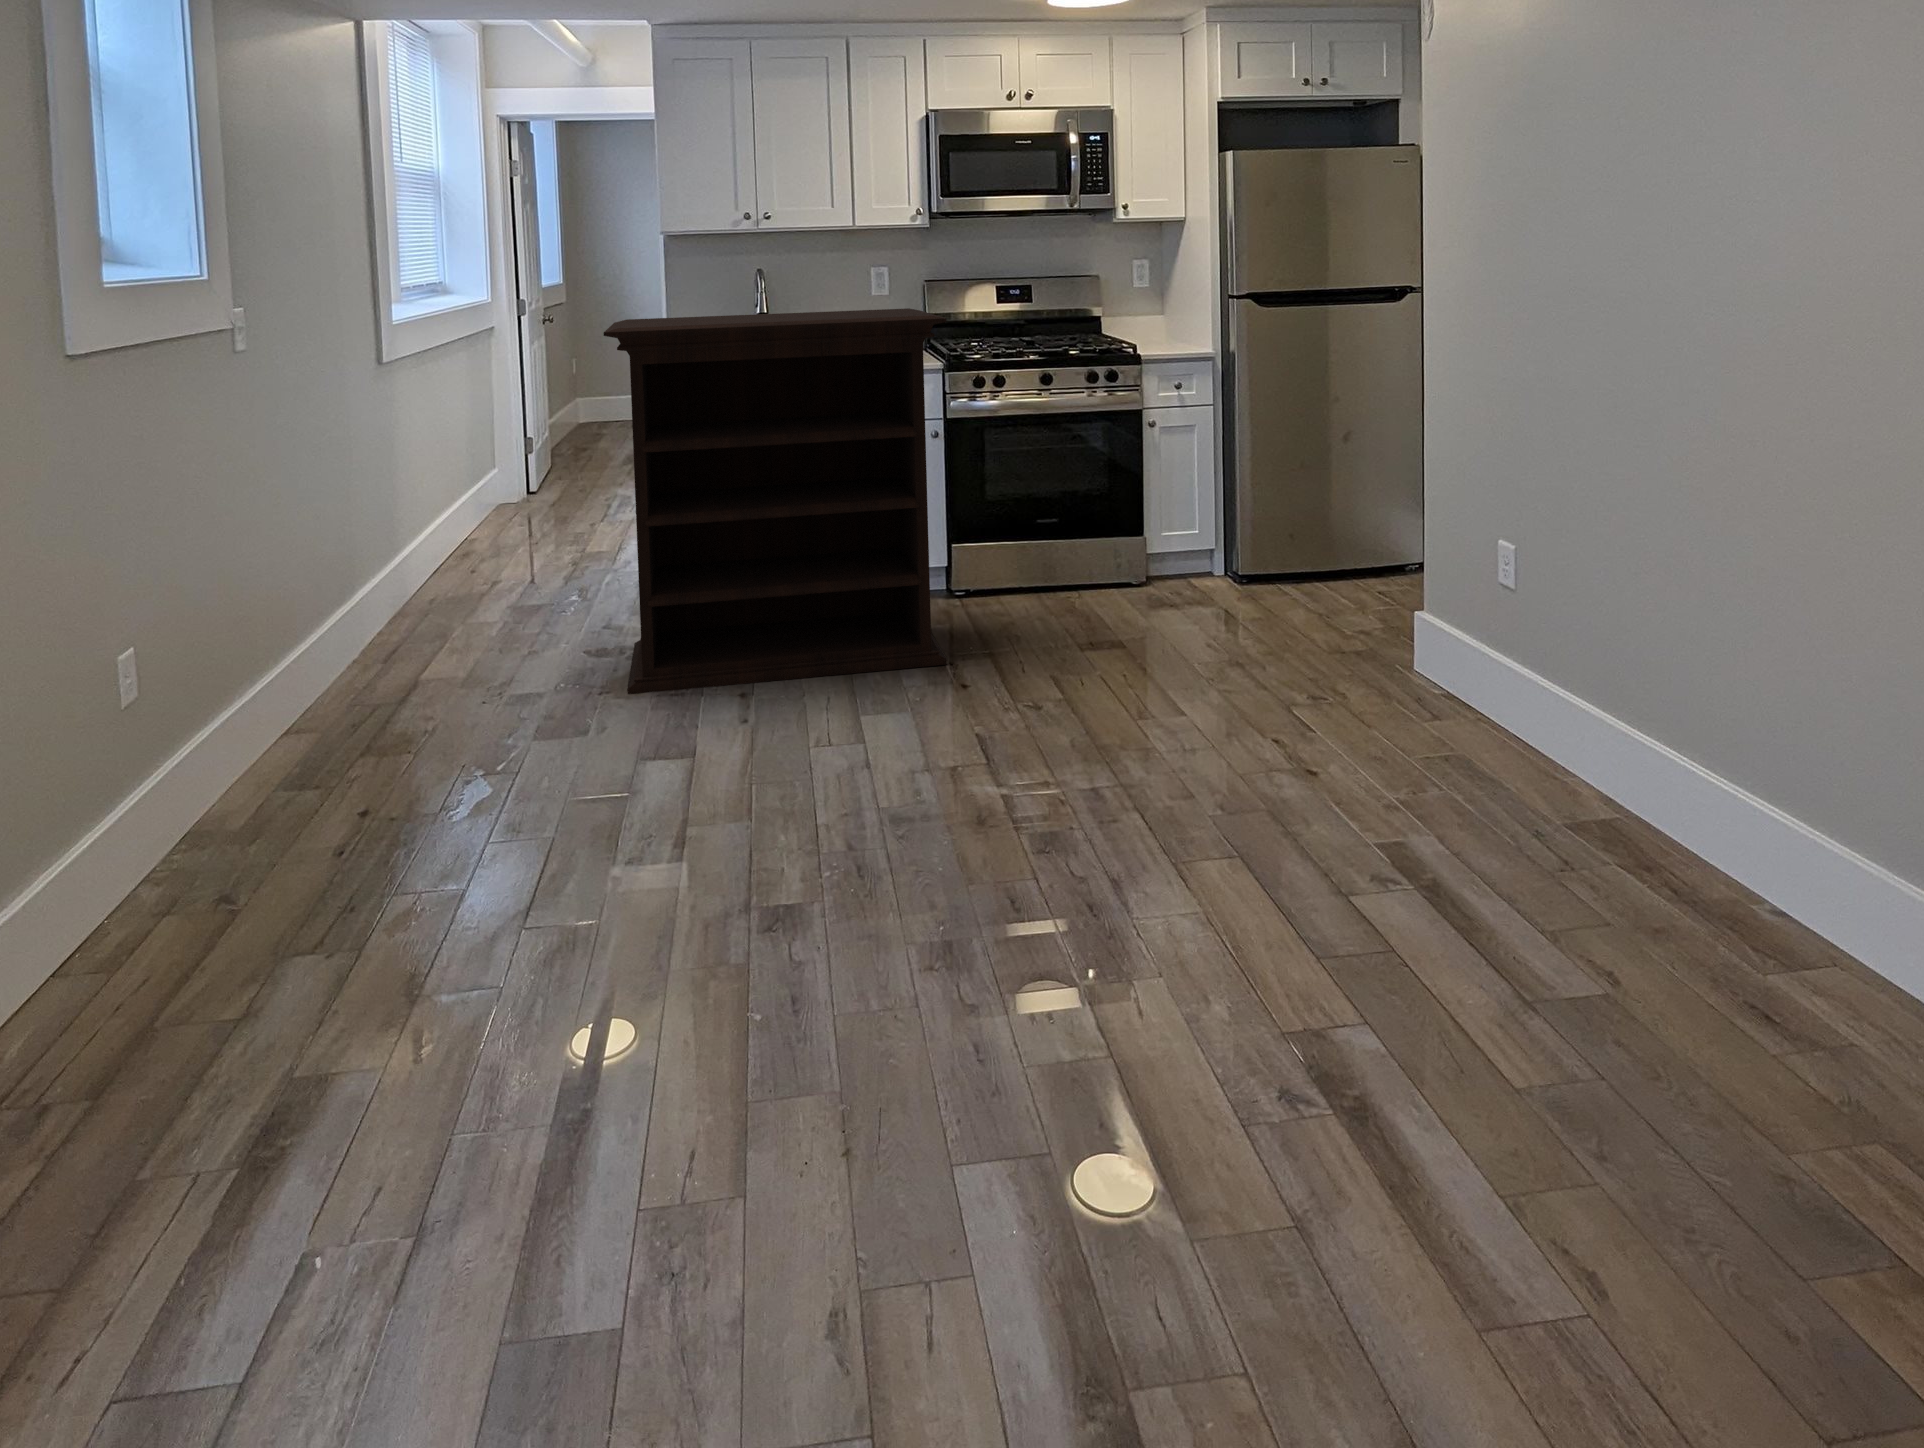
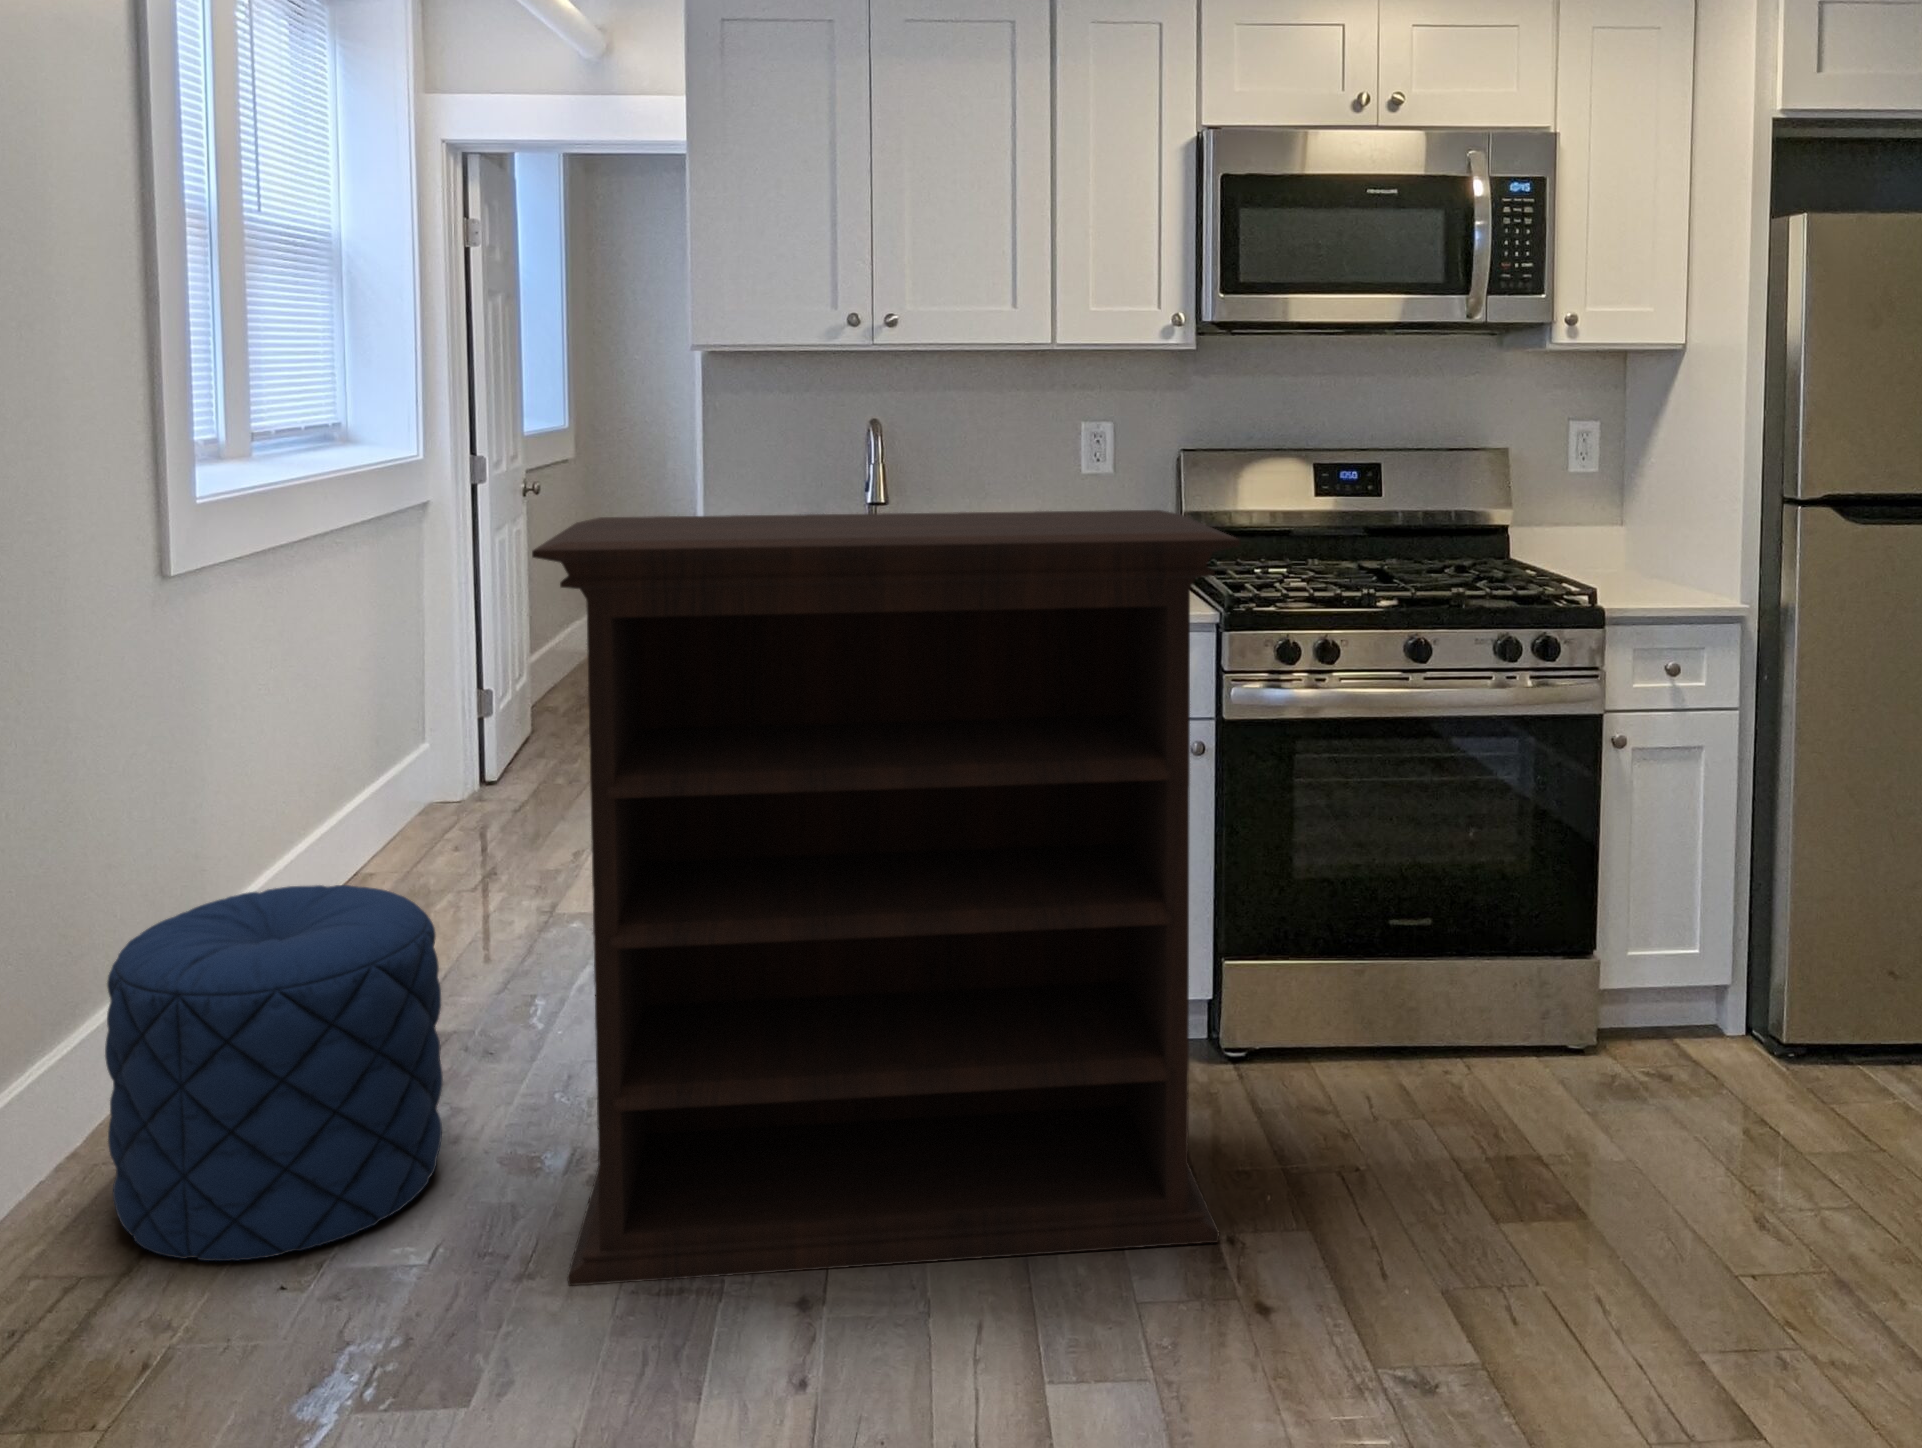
pouf: none [385,514,553,693] -> present [105,885,443,1261]

